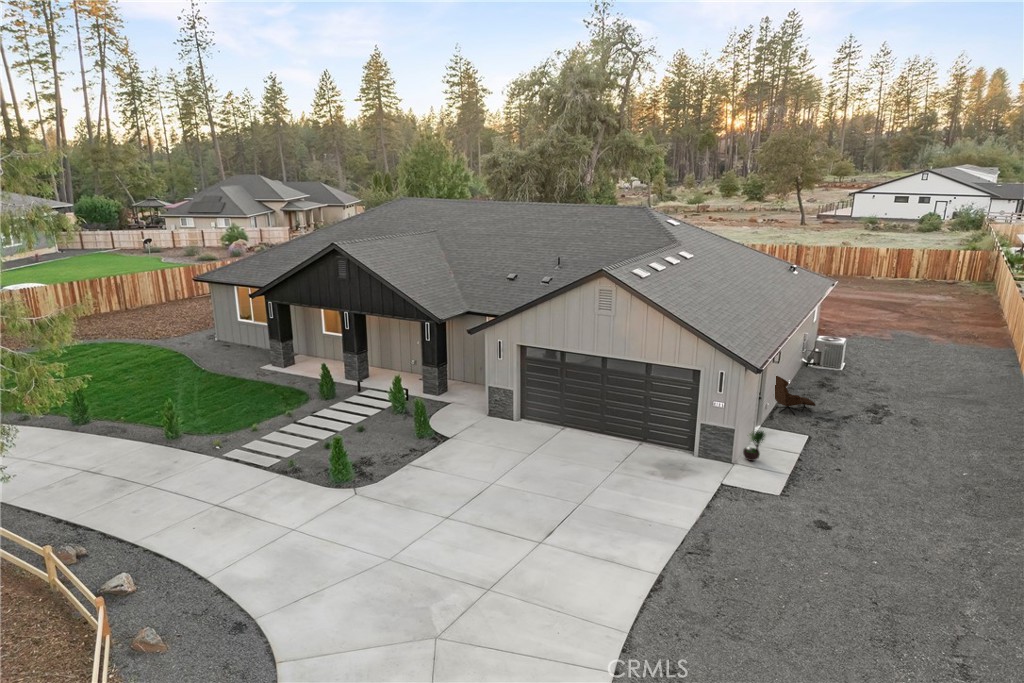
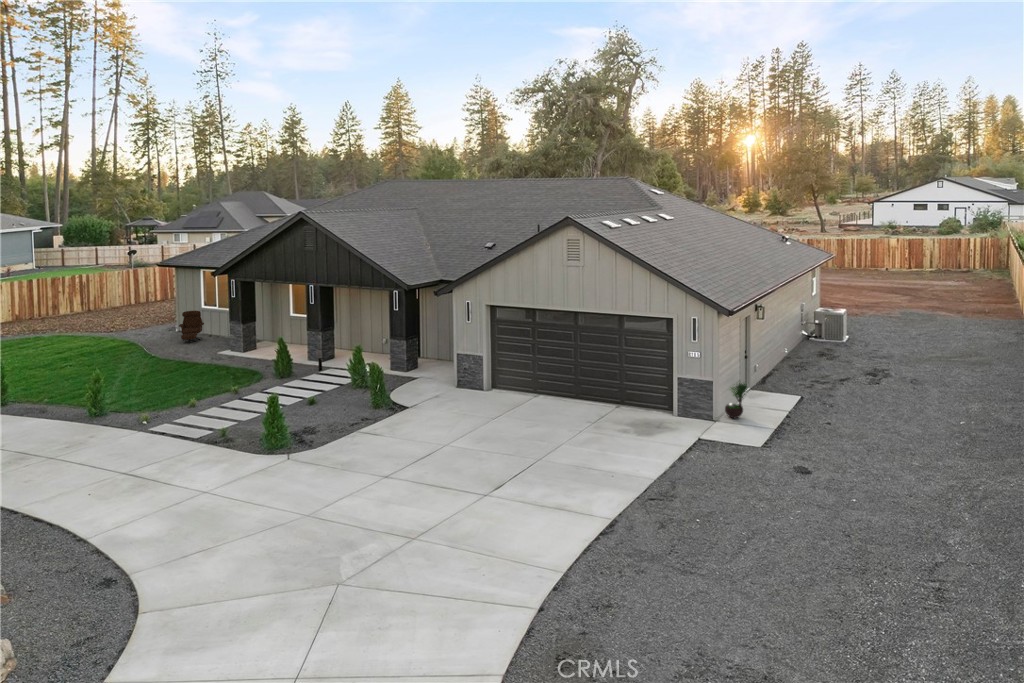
lounge chair: present [775,376,815,415] -> present [179,311,204,343]

